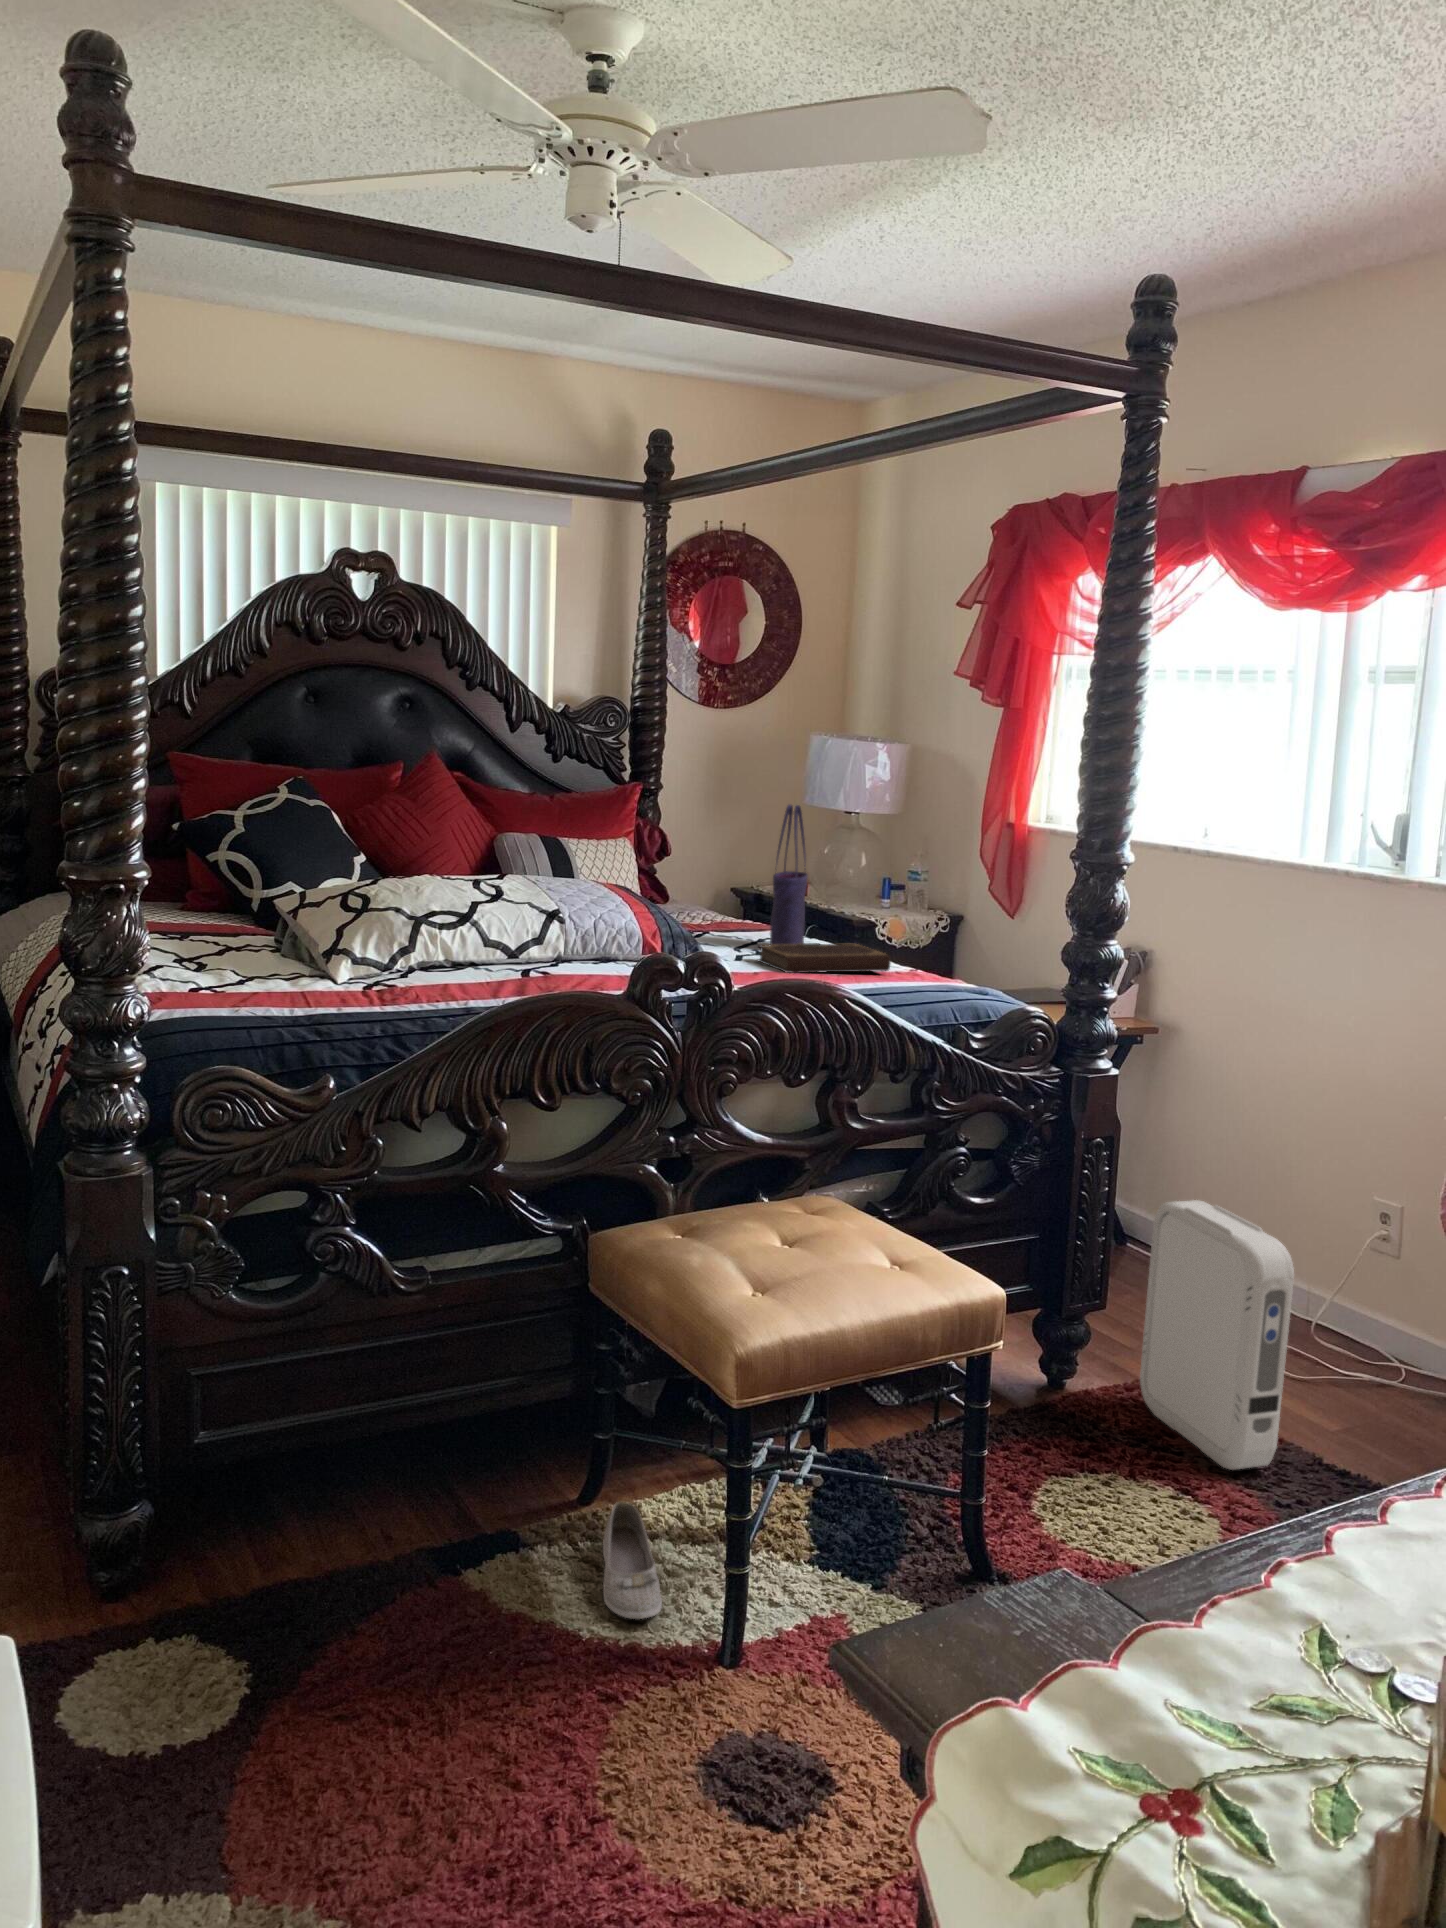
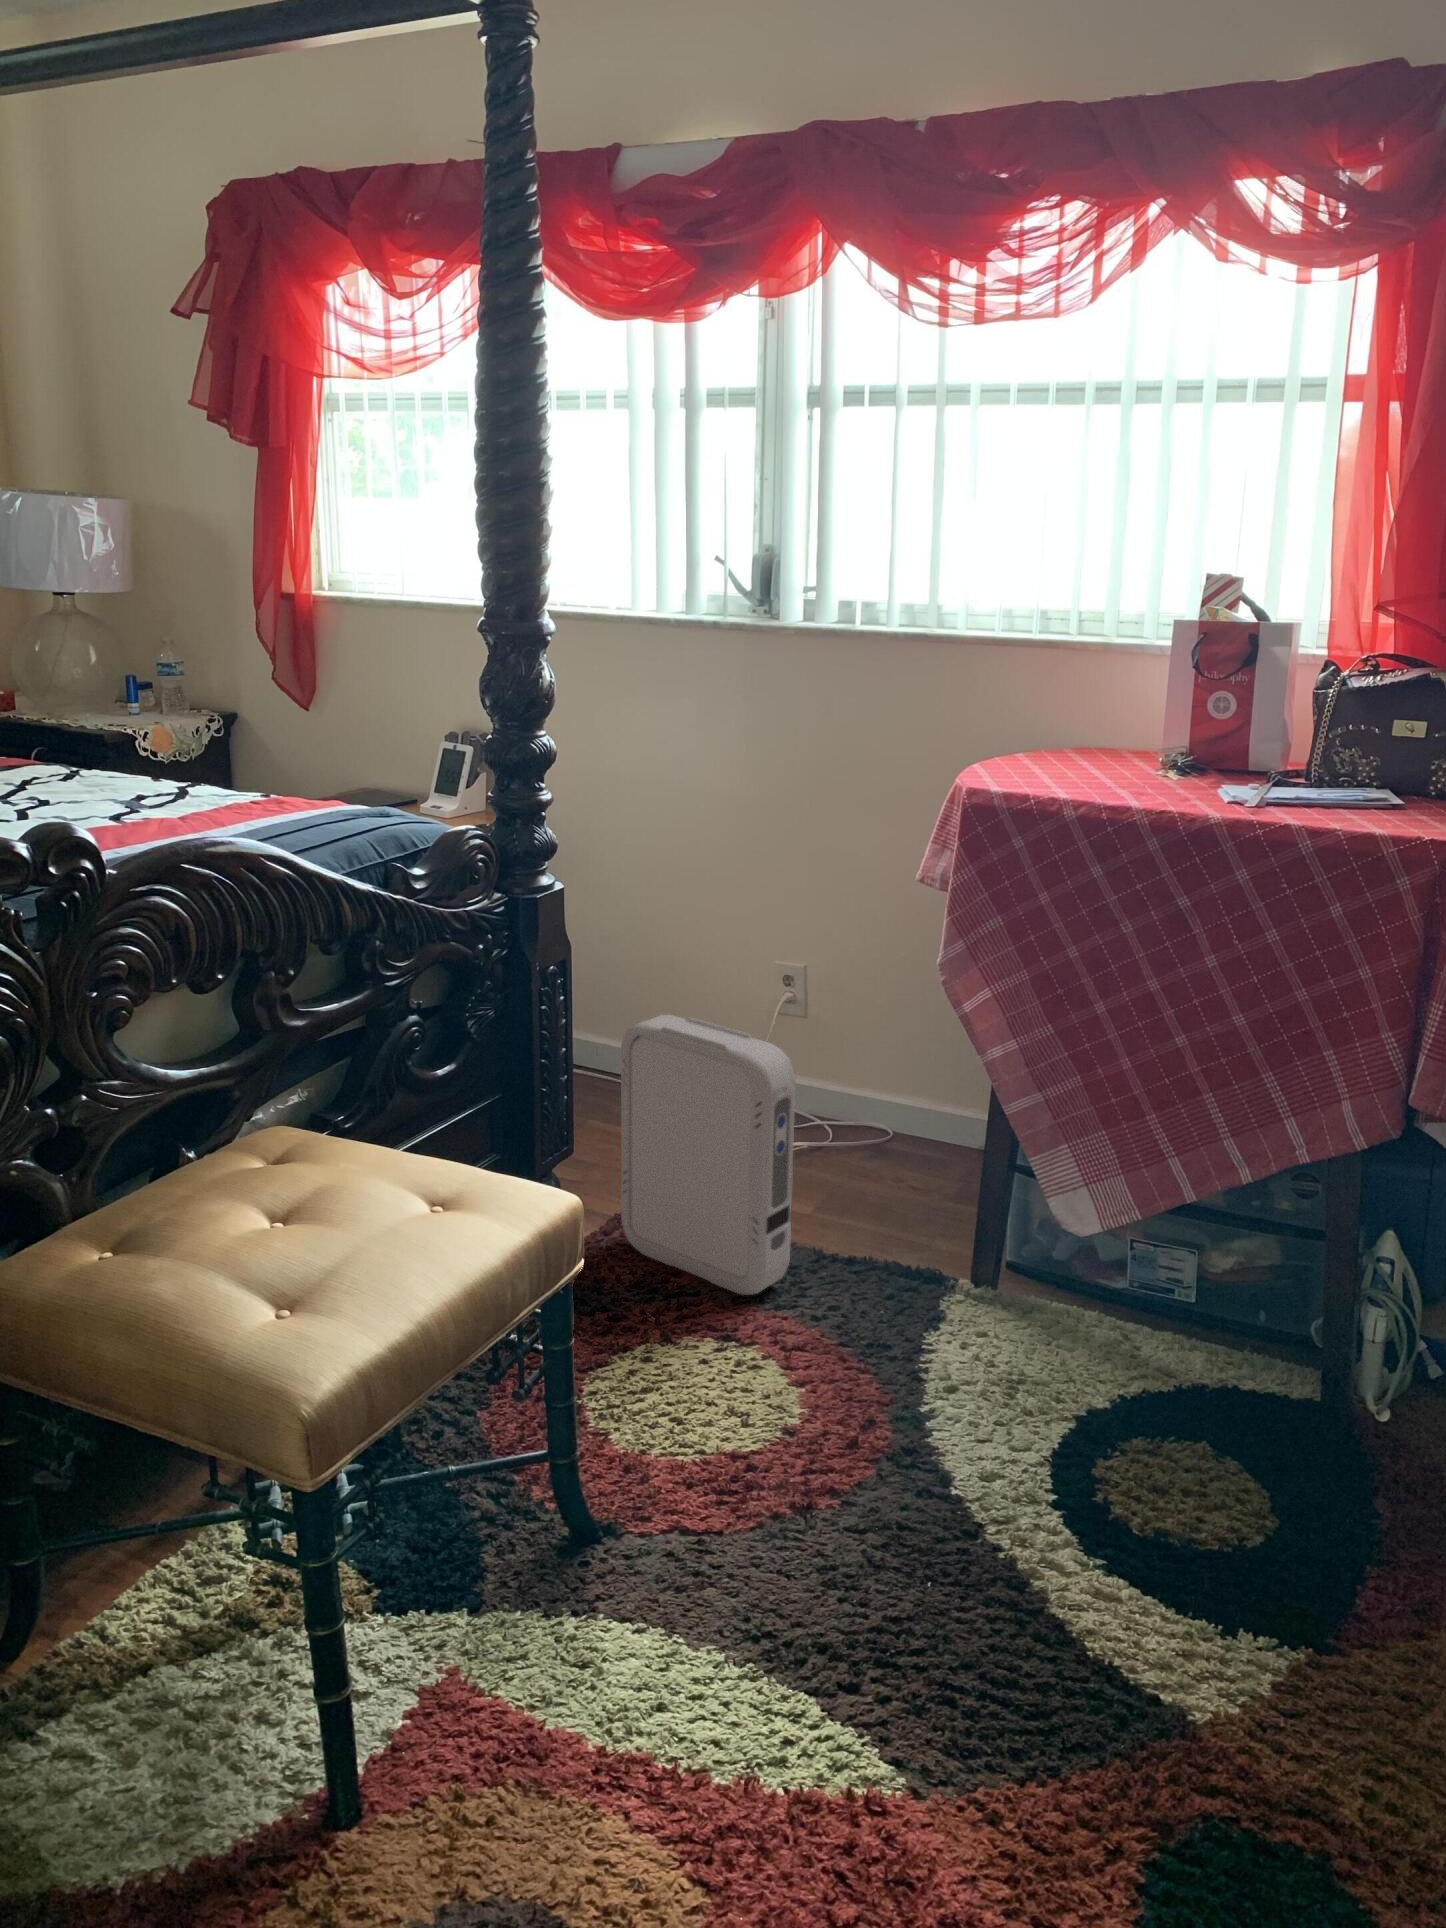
tote bag: present [770,805,807,945] -> none [39,587,96,792]
notebook: present [758,943,891,973] -> none [50,770,247,824]
shoe: present [603,1502,662,1619] -> none [75,1643,213,1825]

